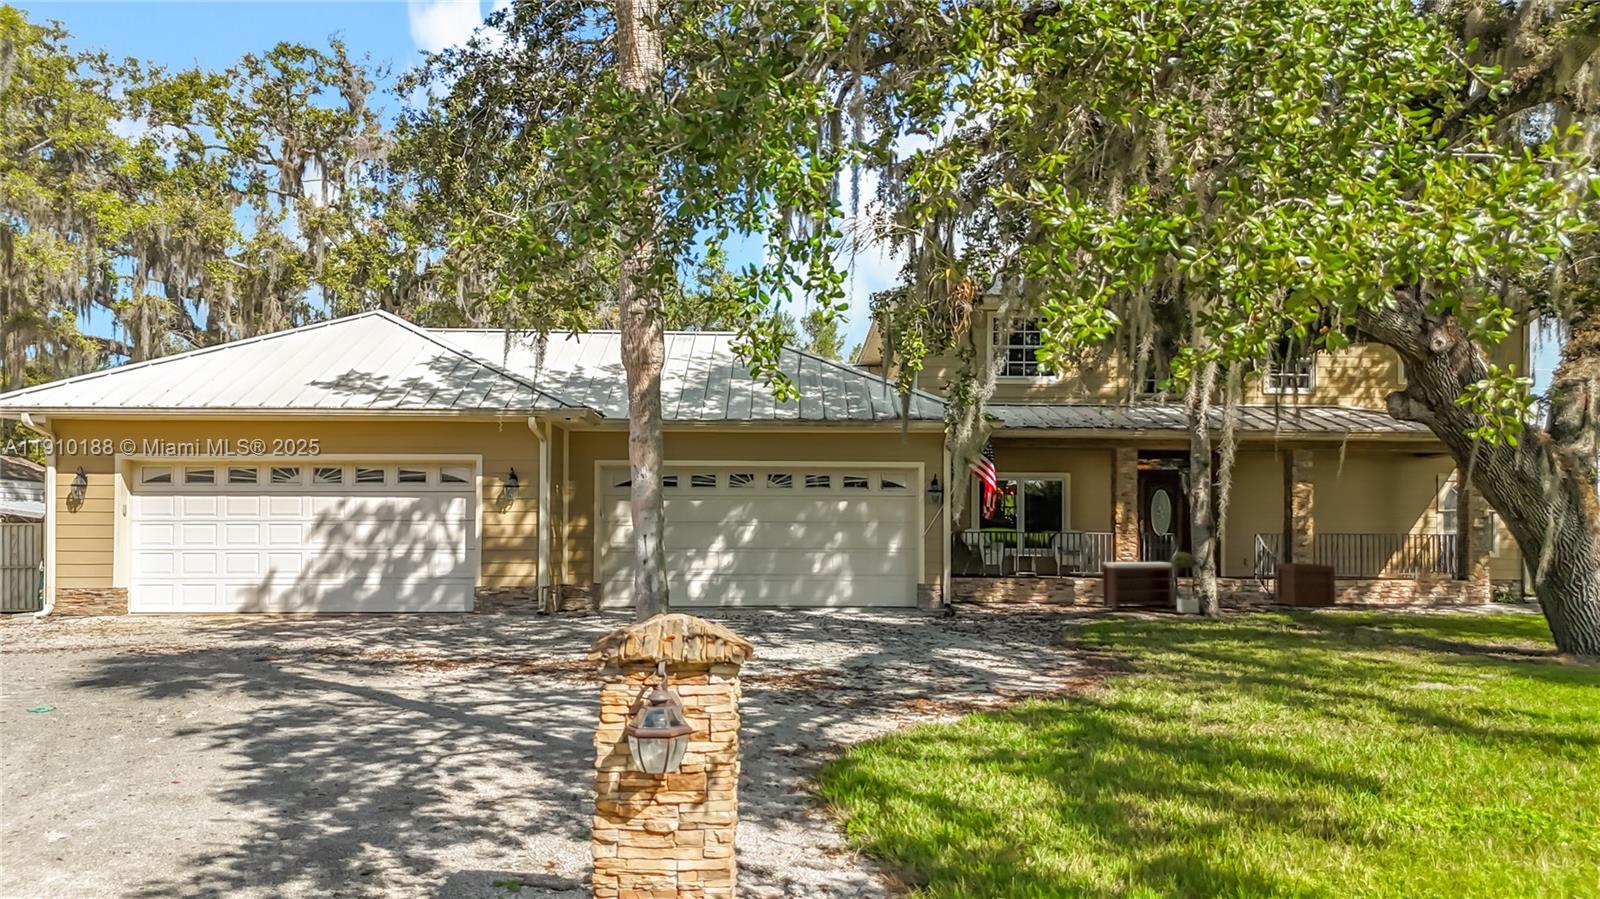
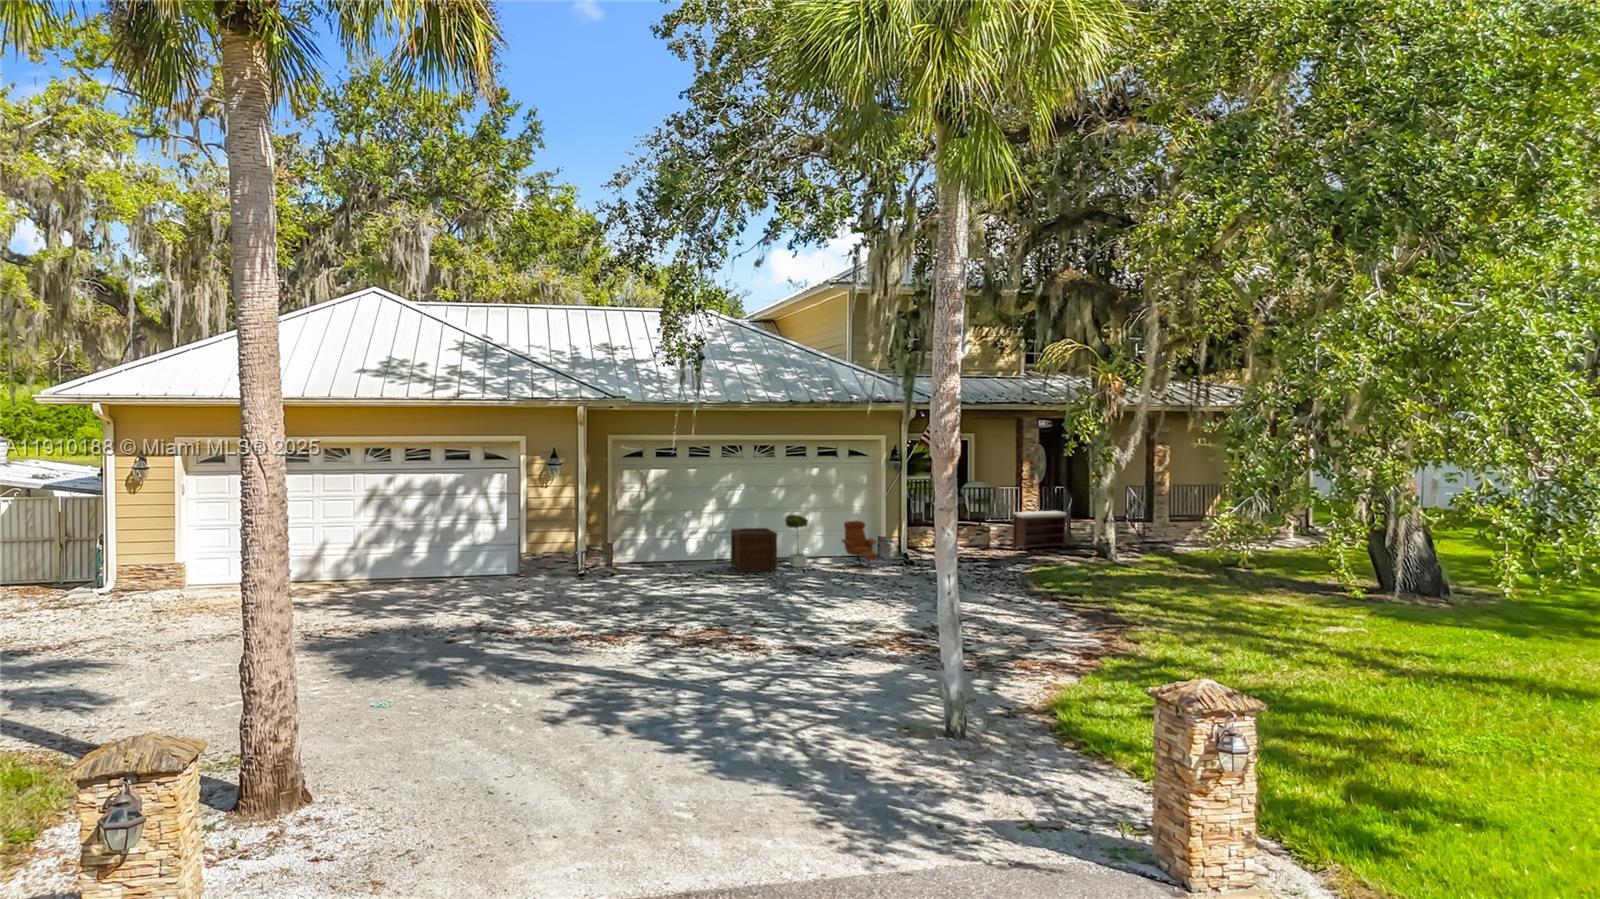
potted tree: present [1173,552,1199,613] -> present [785,514,808,567]
wooden crate: present [1276,563,1336,607] -> present [731,528,777,572]
lounge chair: none [868,564,910,622] -> present [841,521,877,568]

